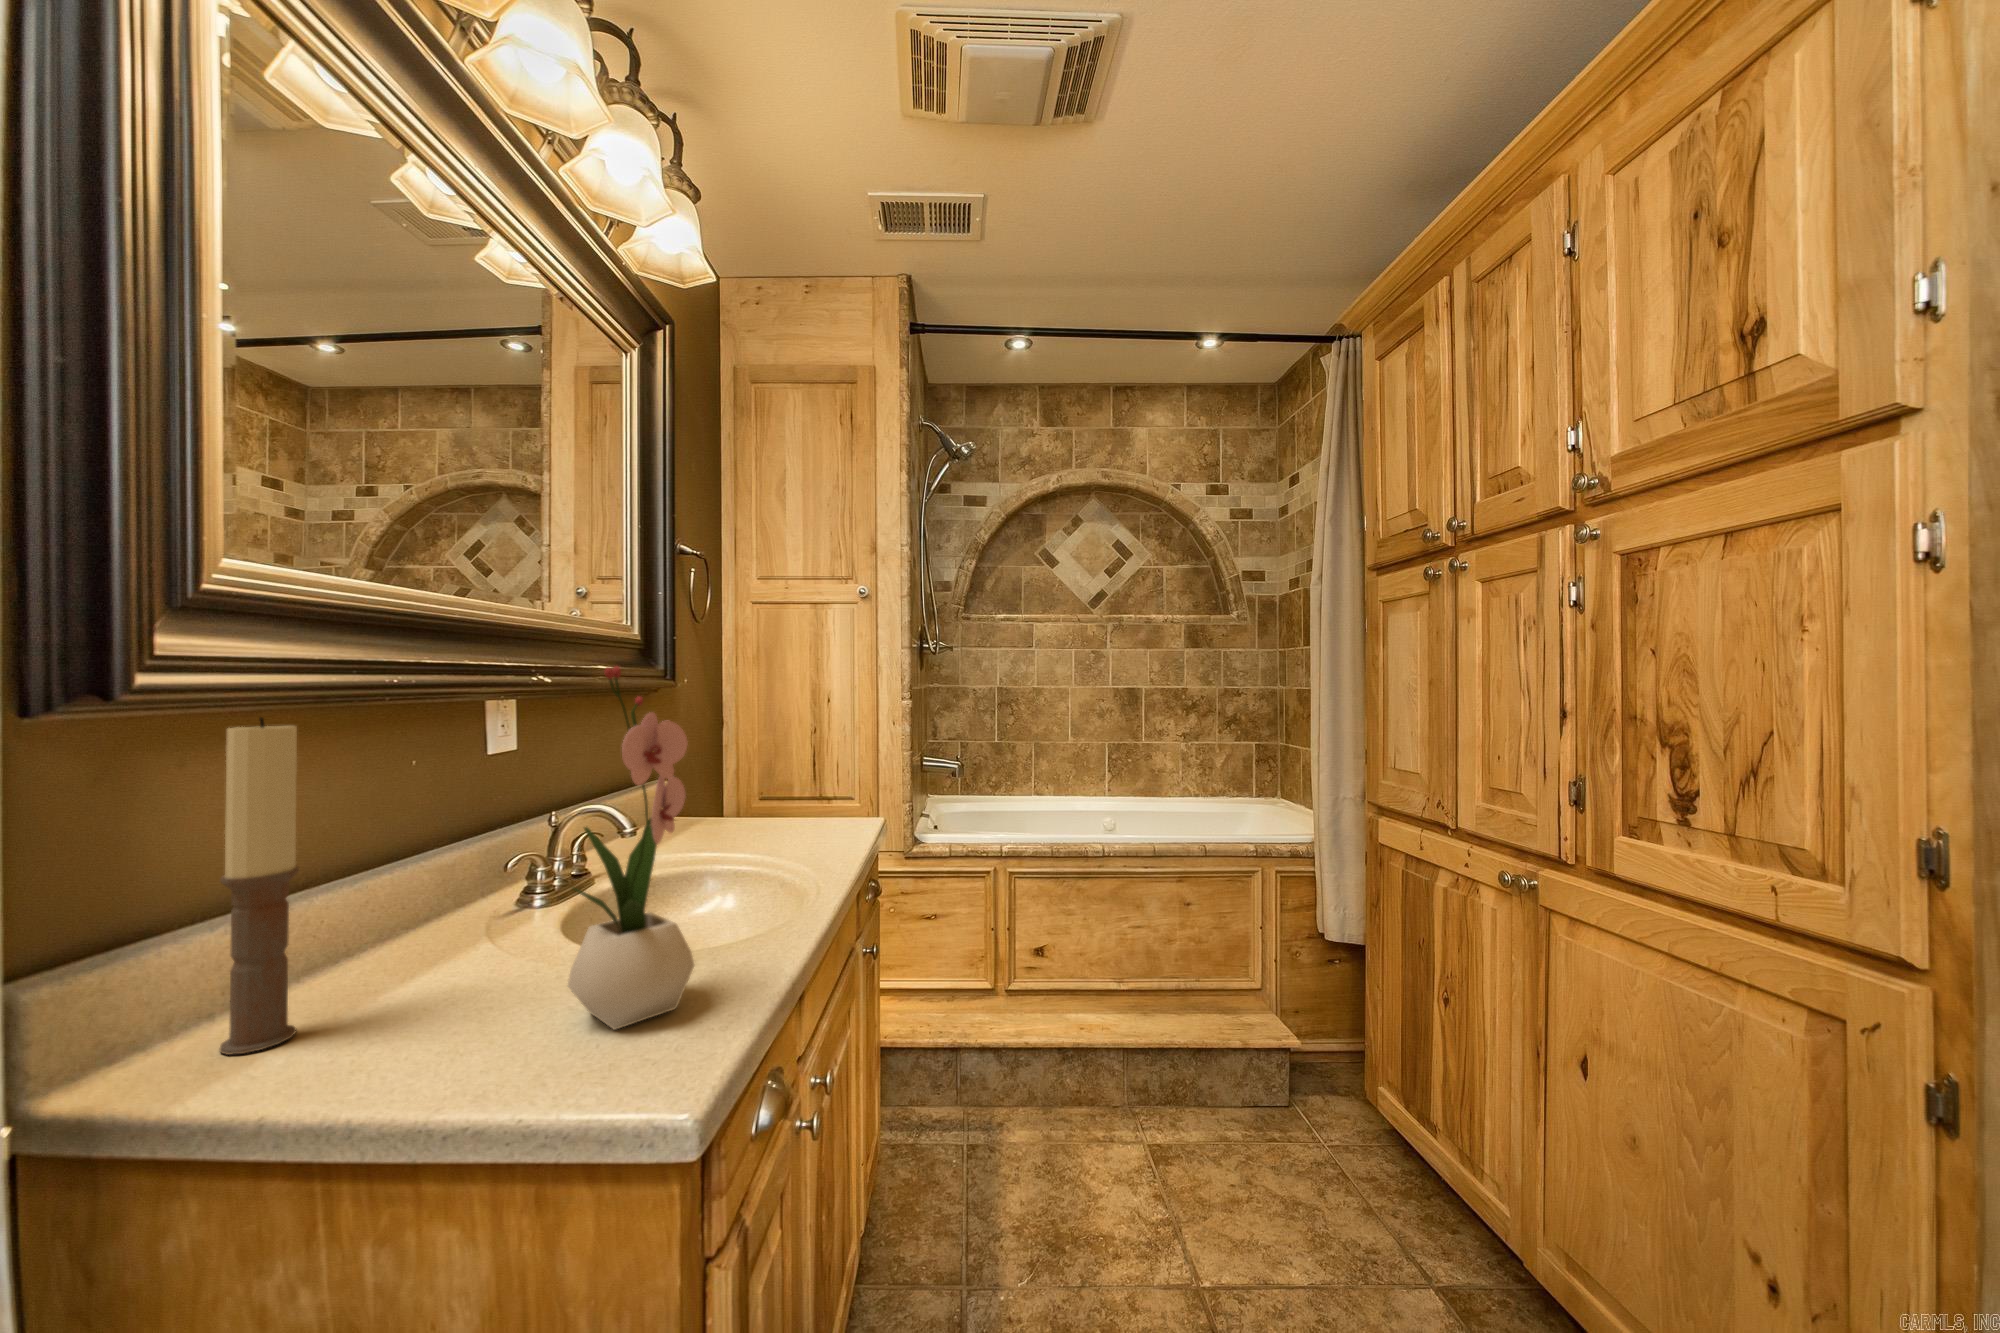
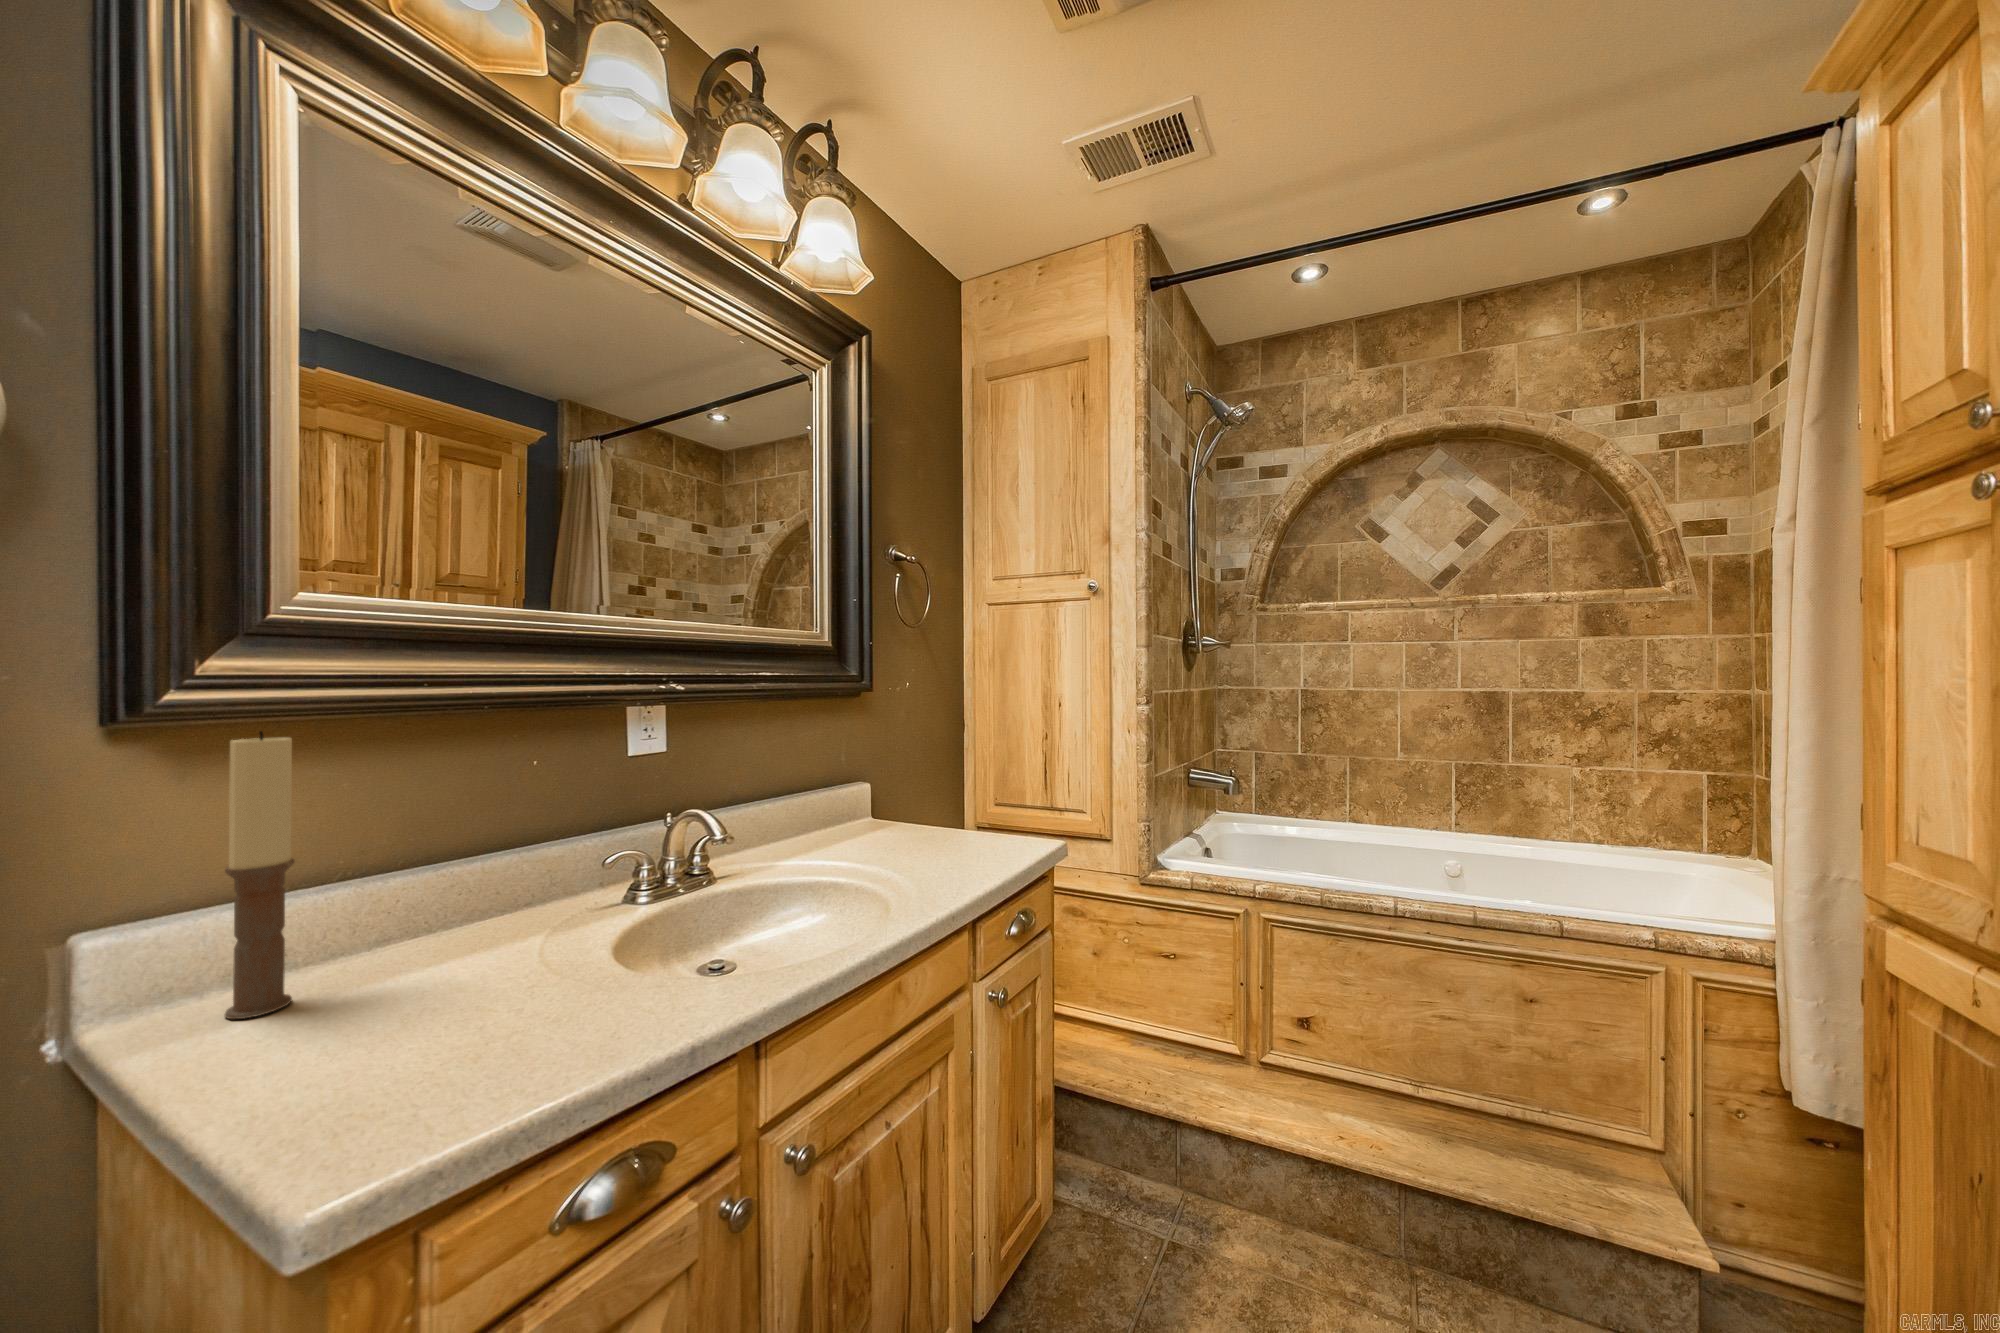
flower arrangement: present [568,666,694,1030] -> none [379,692,551,1086]

